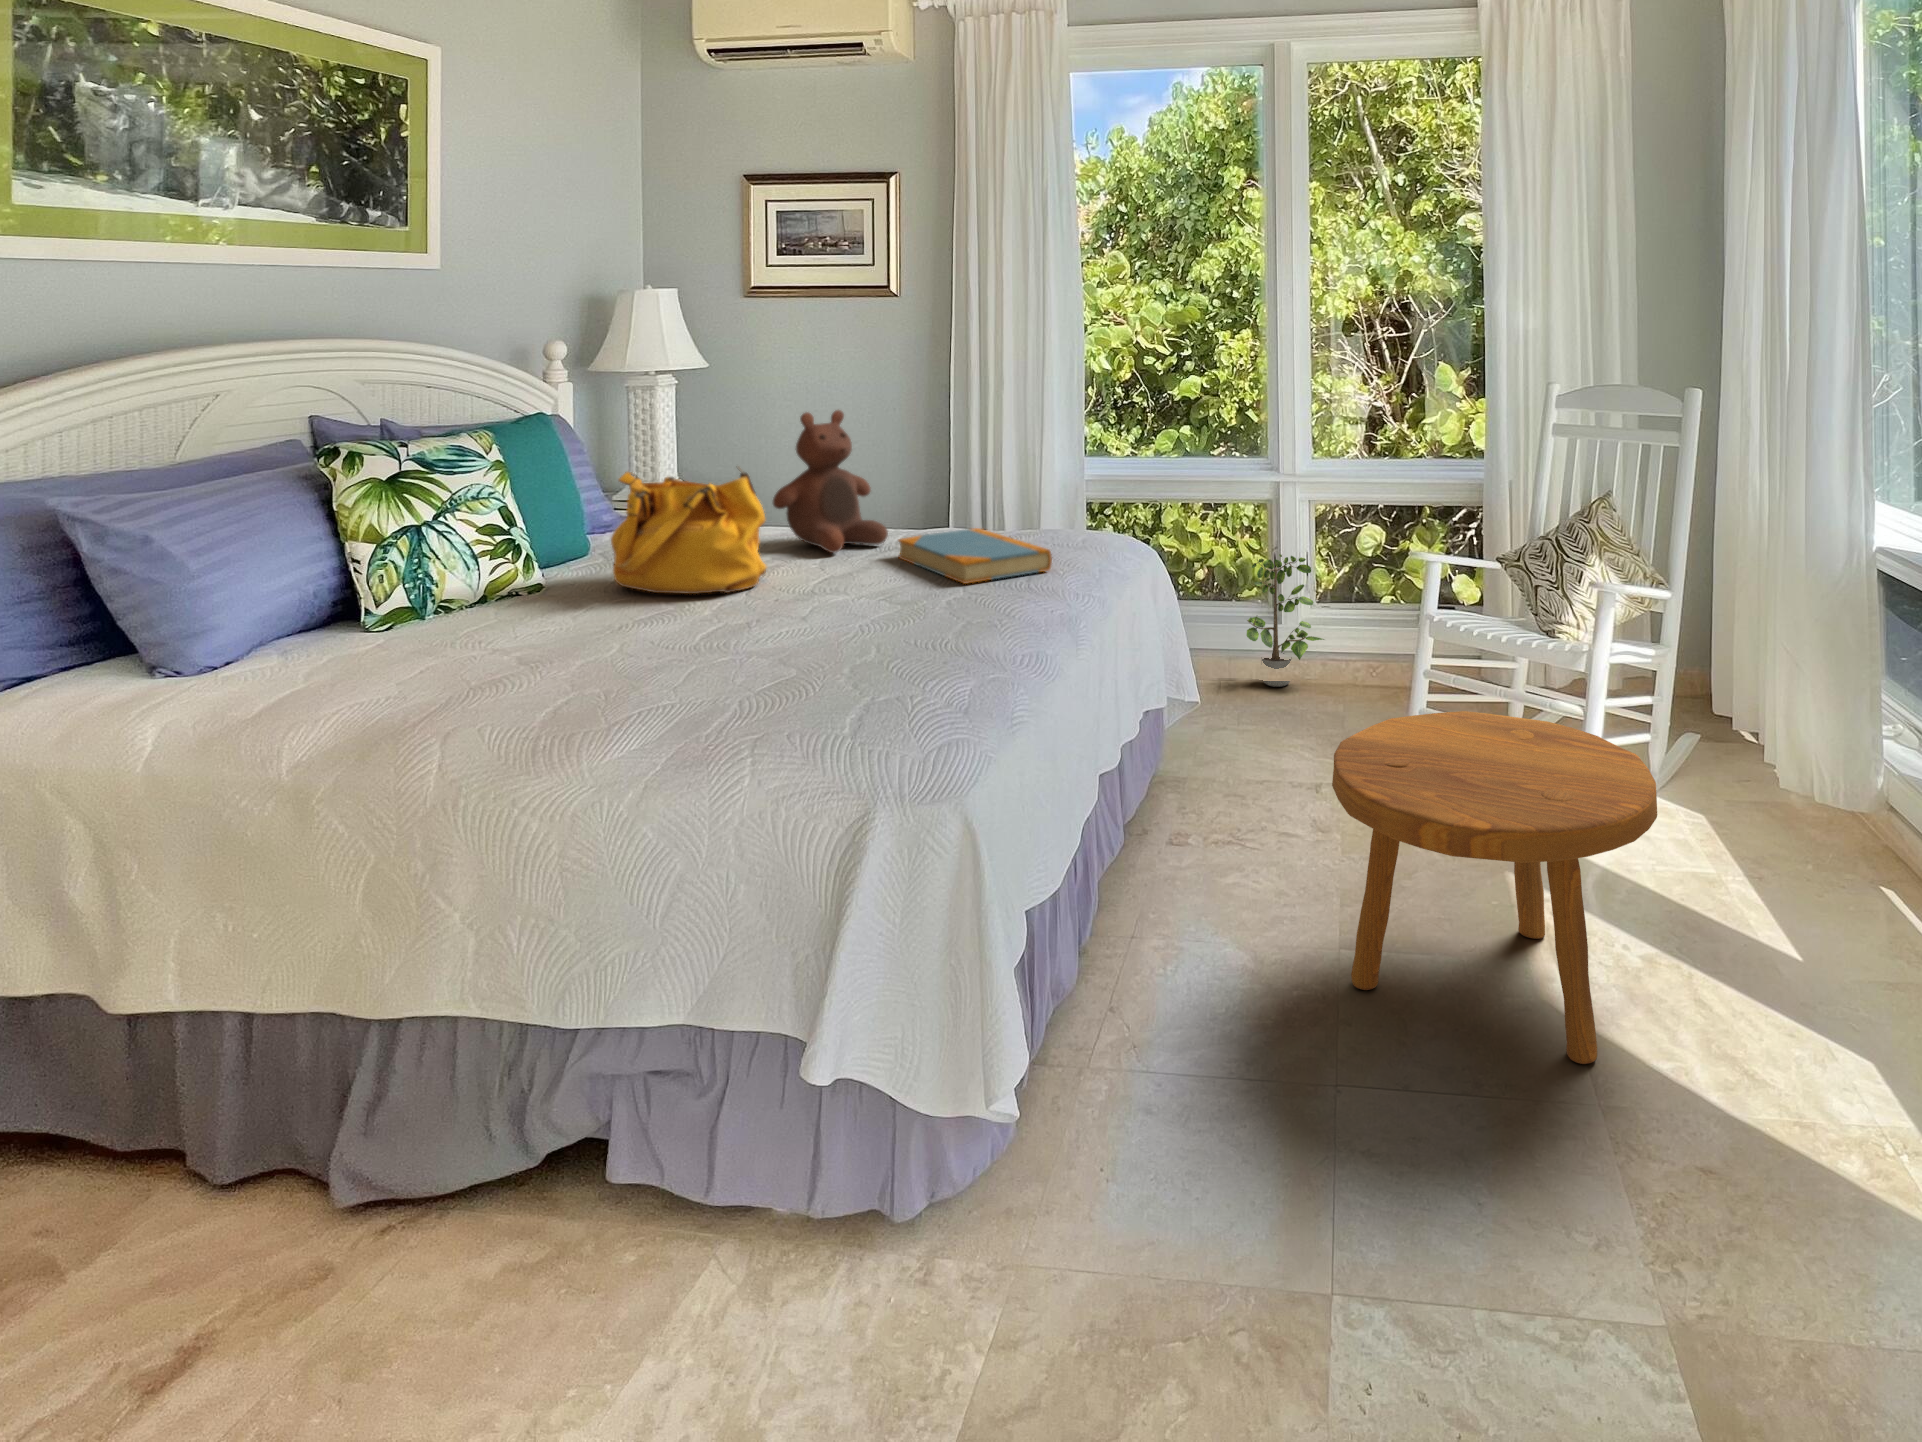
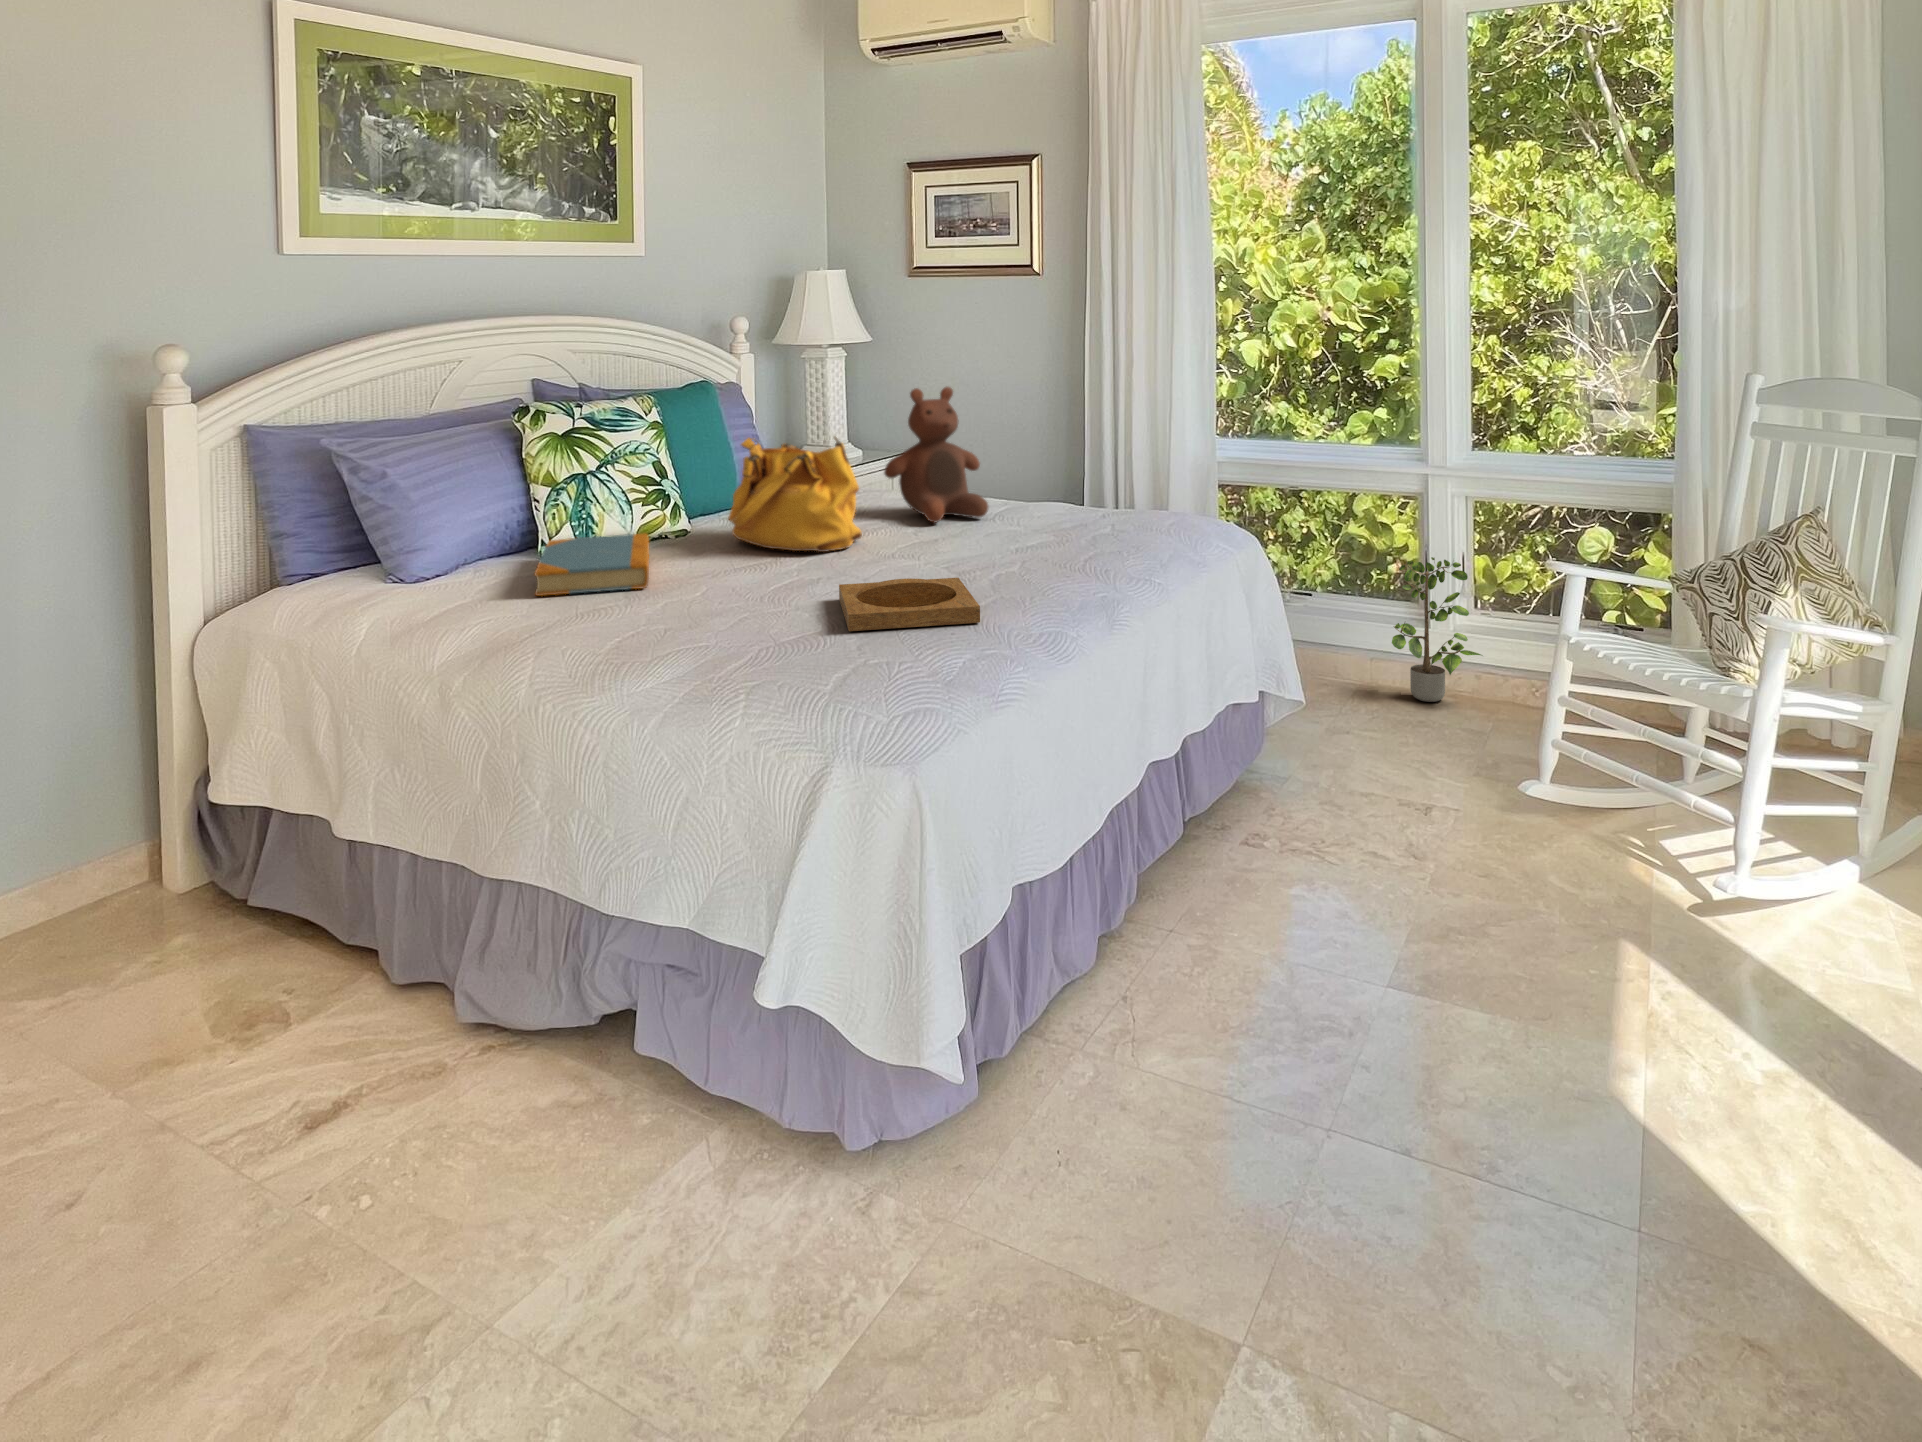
book: present [898,528,1052,584] -> present [535,533,649,596]
tray: none [786,607,959,674] -> present [839,578,980,631]
footstool: present [1332,711,1657,1064] -> none [1361,744,1756,1171]

